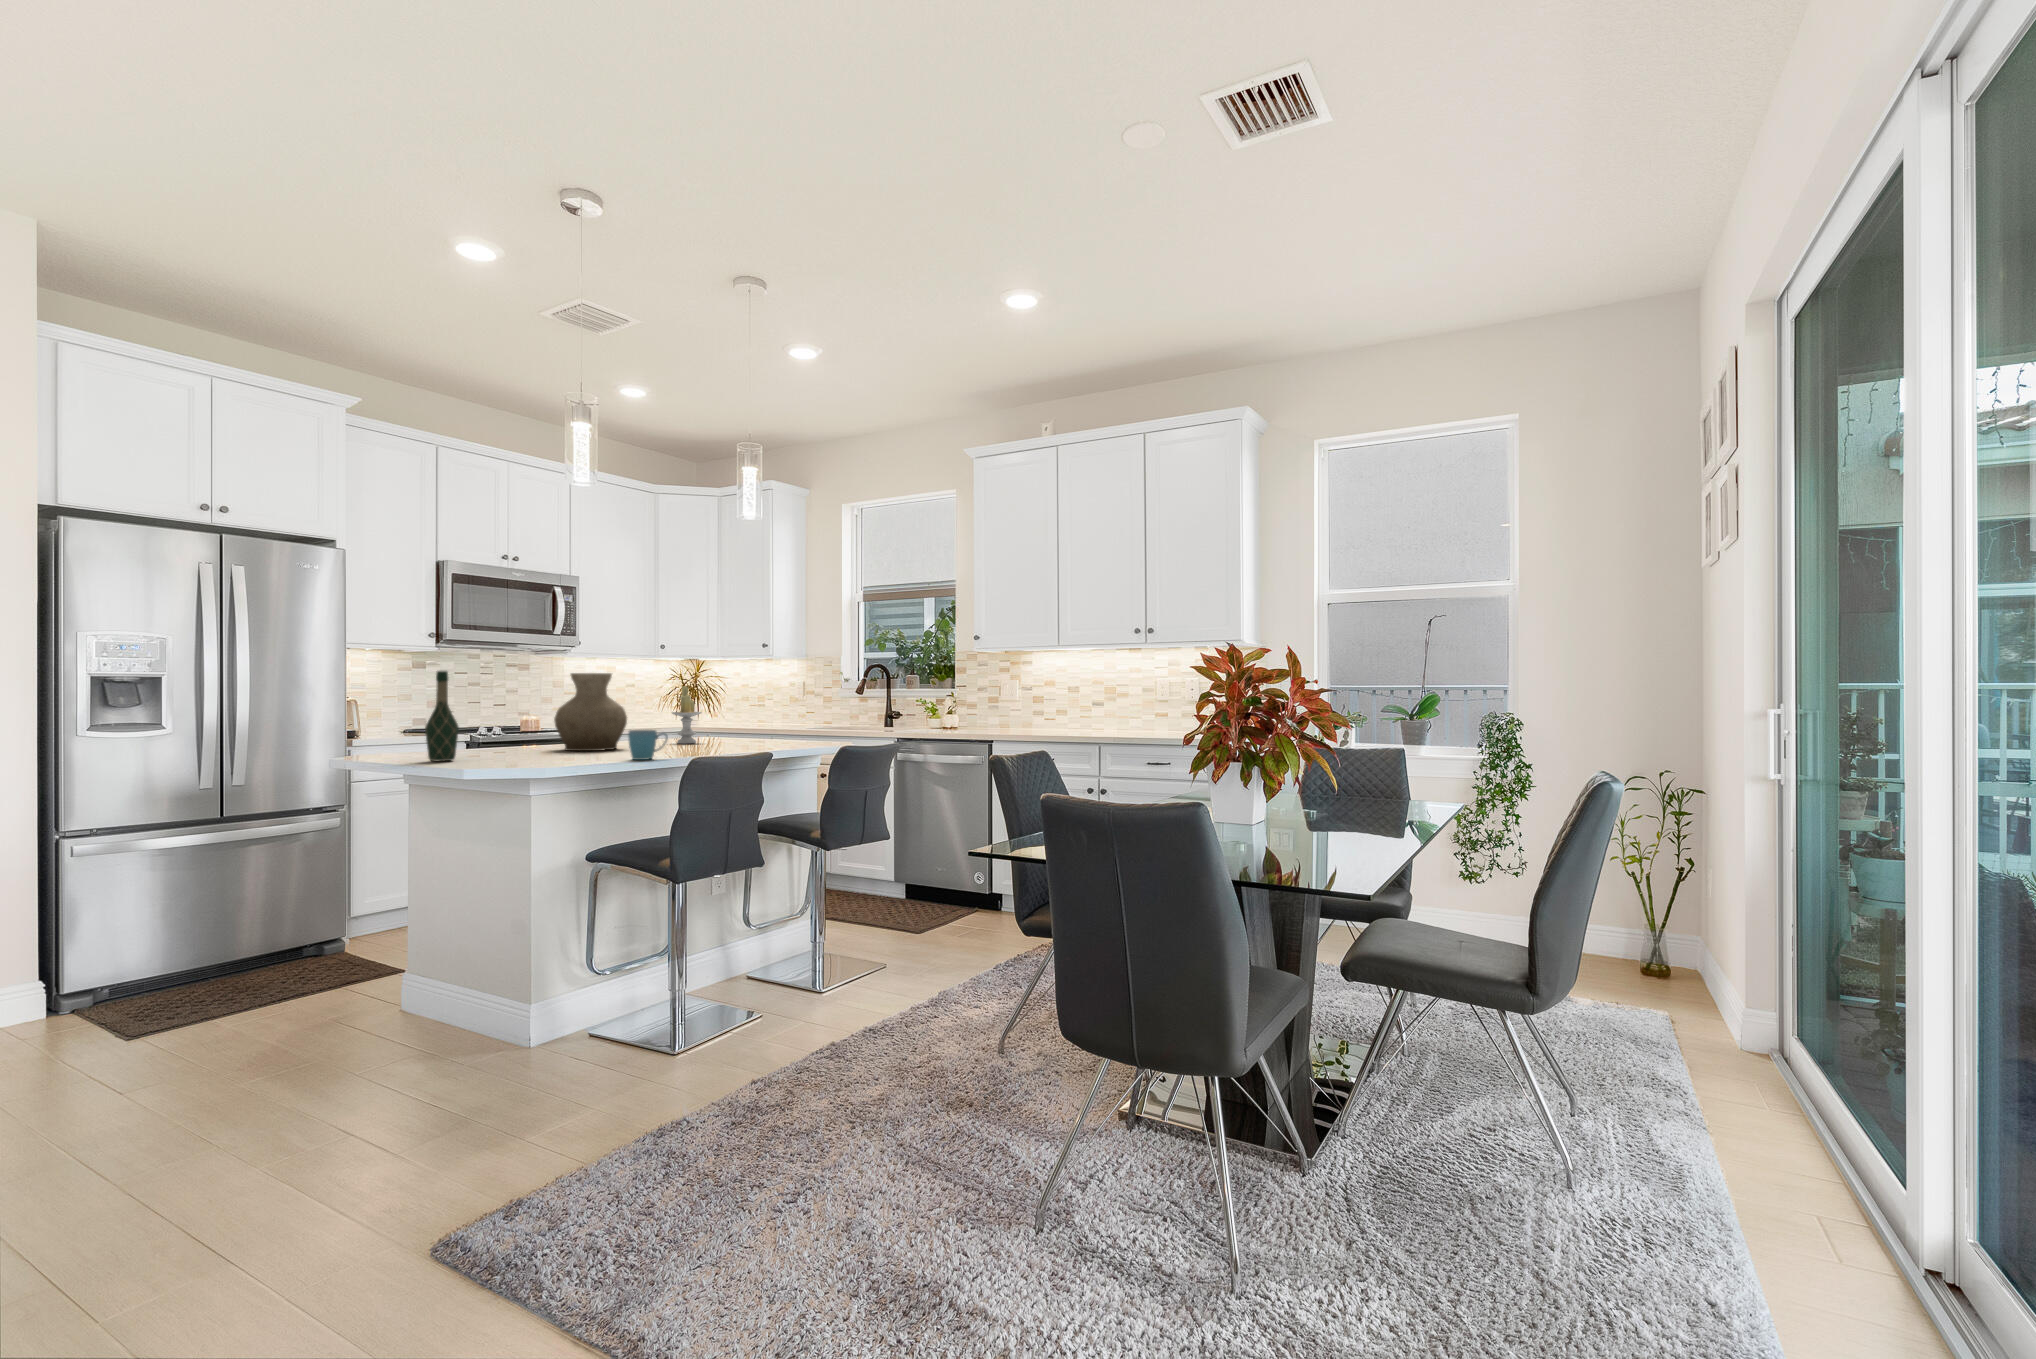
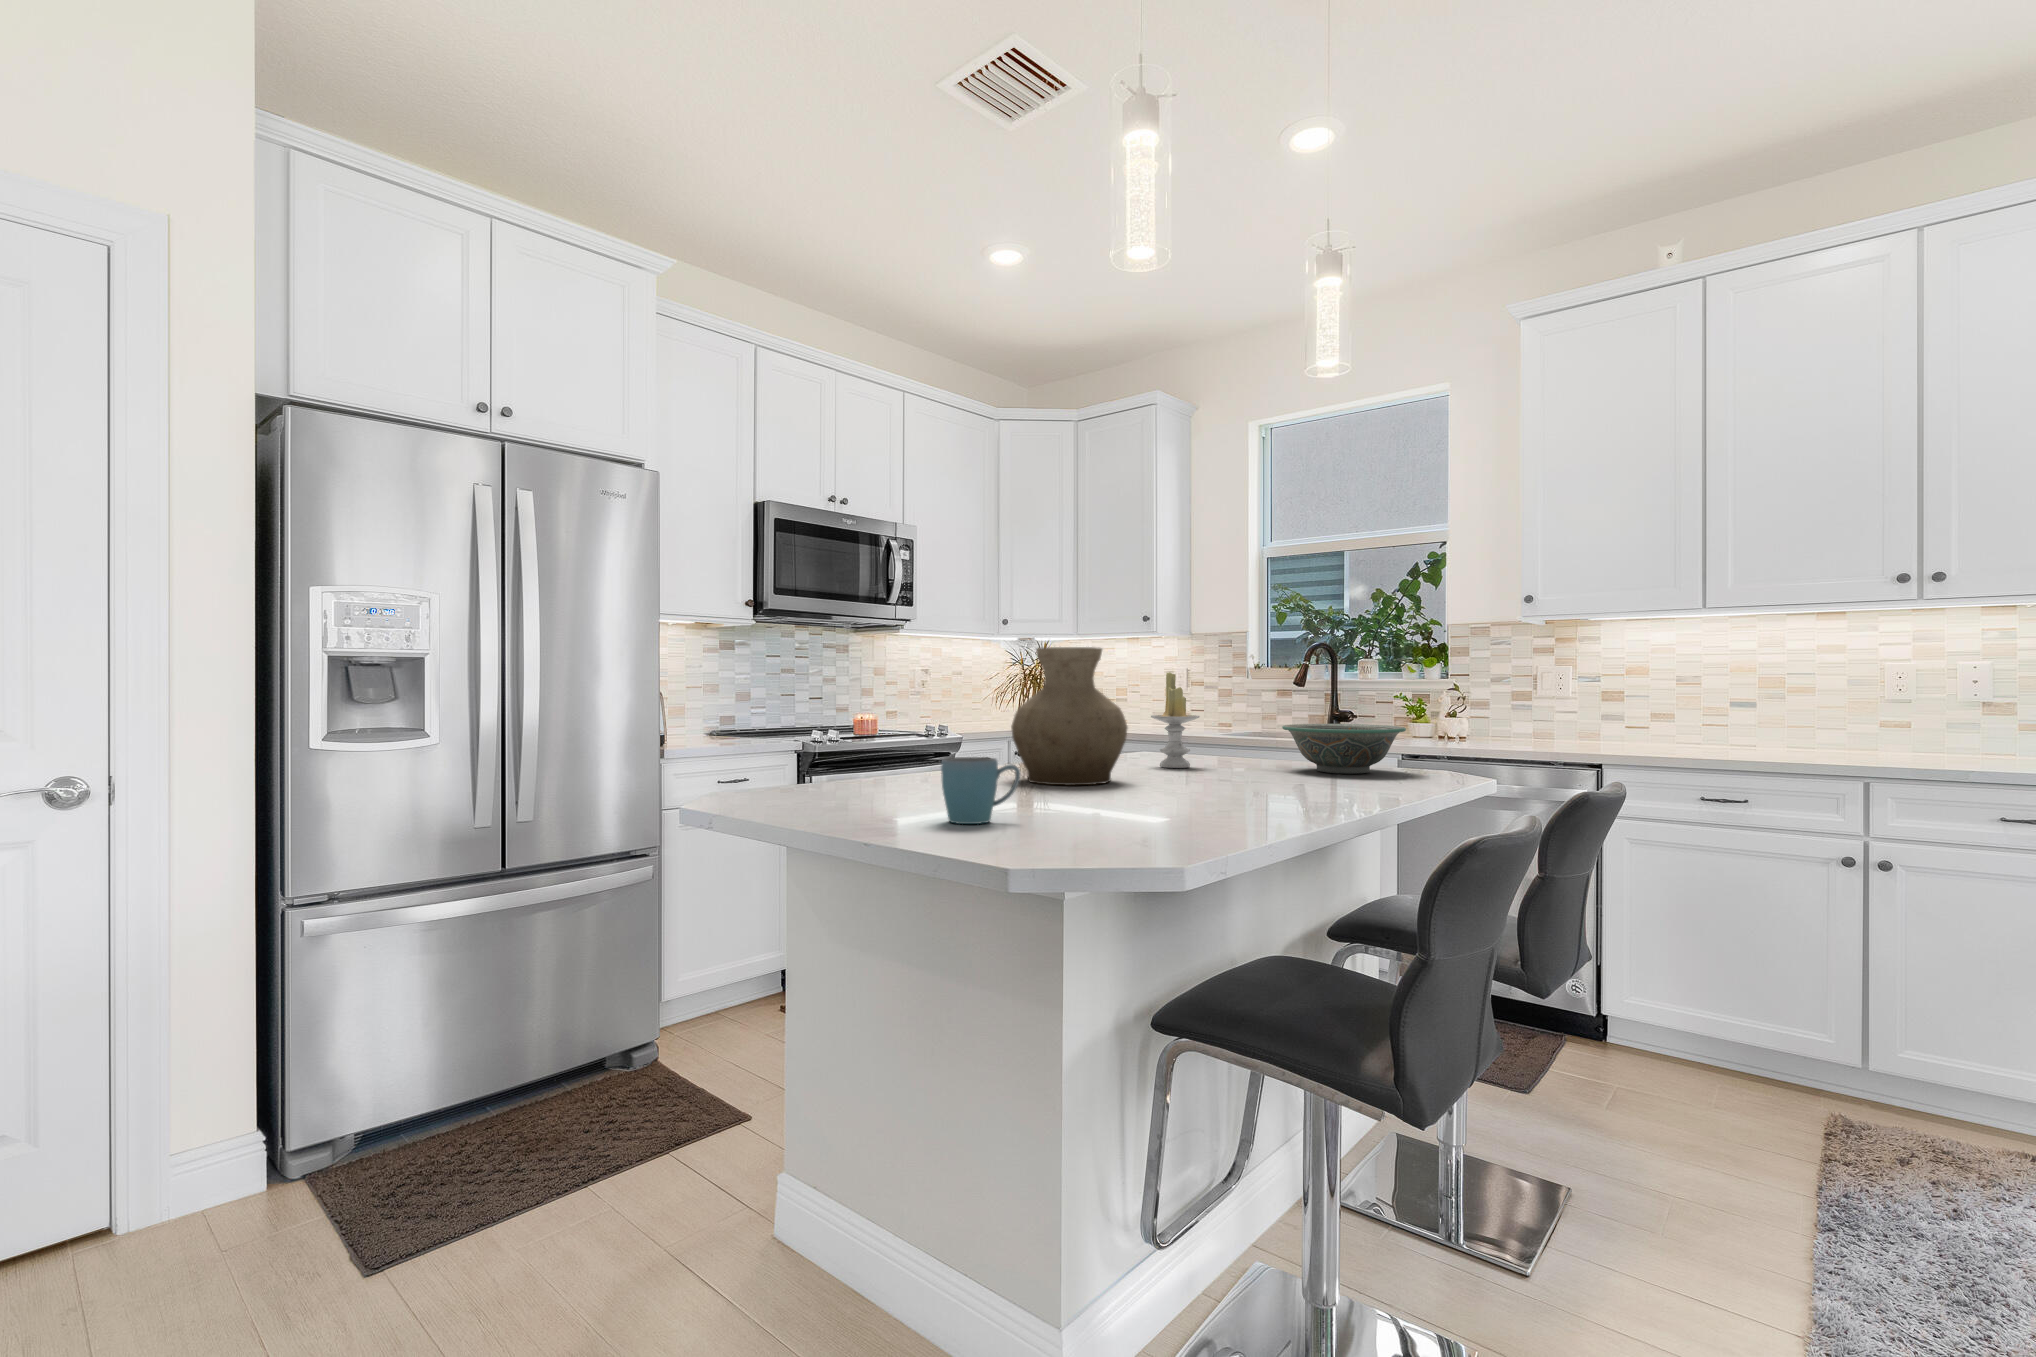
wine bottle: present [425,671,459,762] -> none [859,637,915,813]
decorative bowl: none [748,717,818,745] -> present [1282,724,1406,774]
mug: present [628,730,668,760] -> present [941,757,1020,824]

